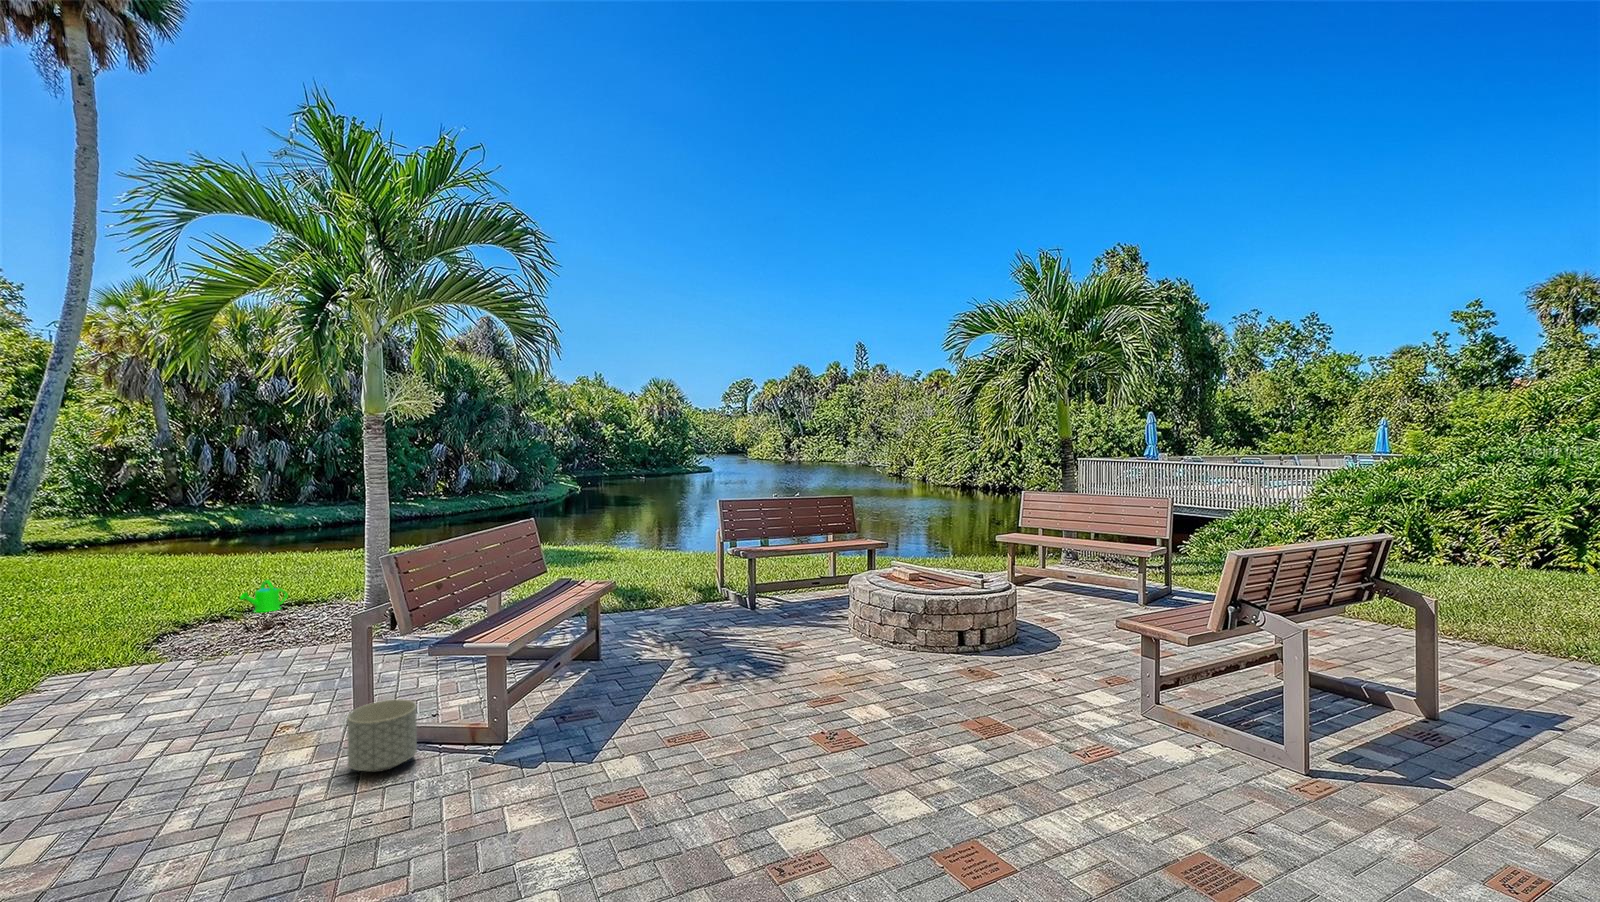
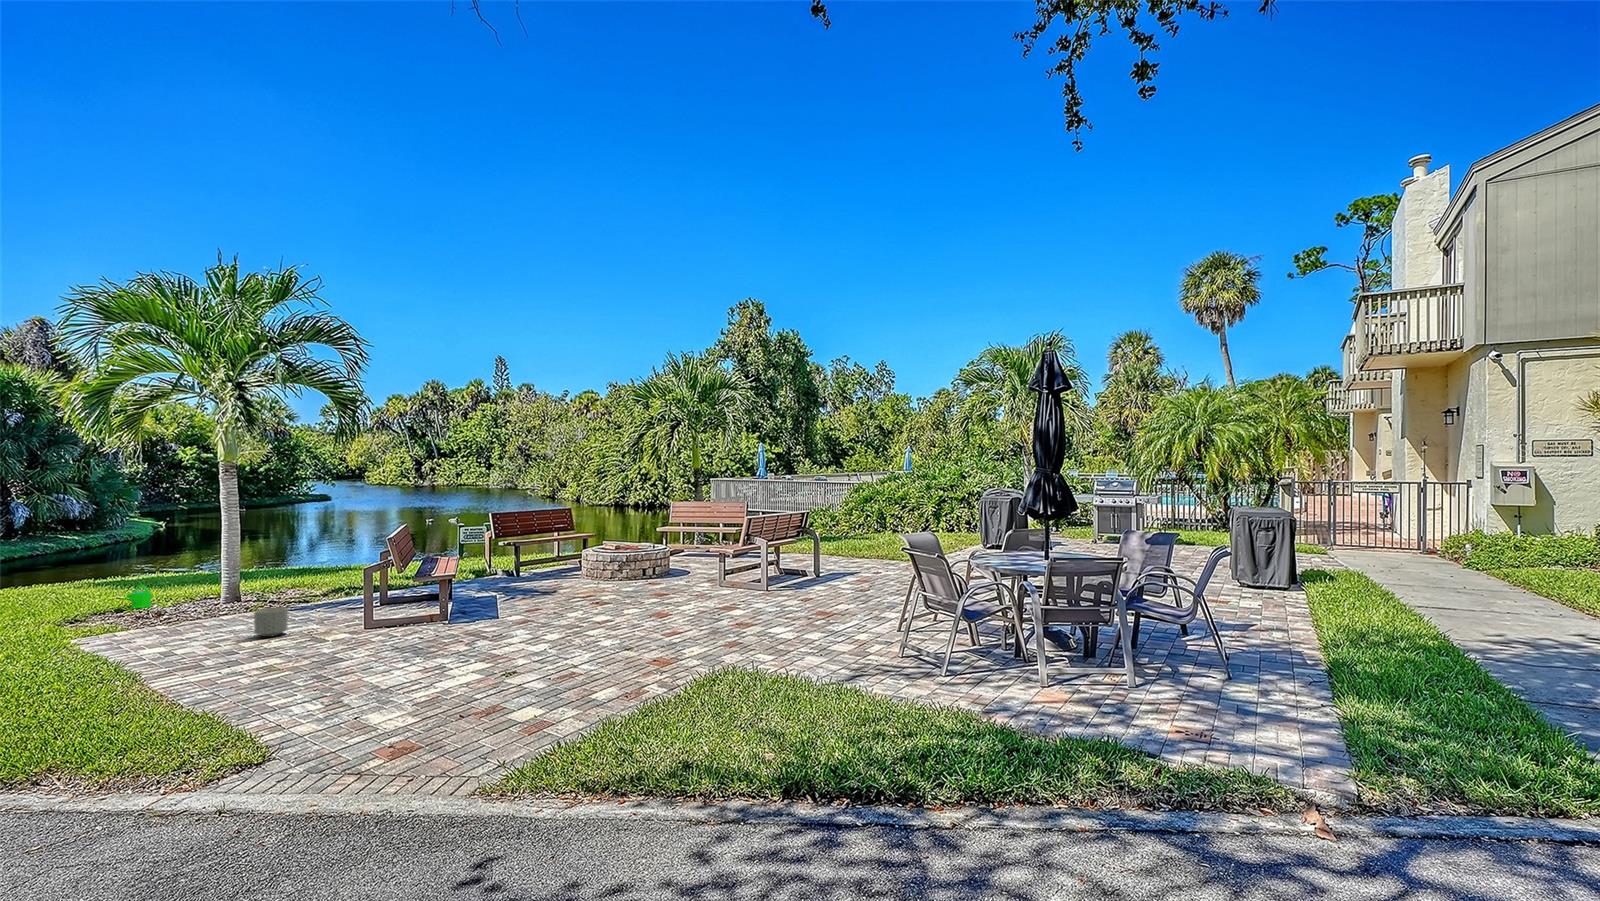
planter: present [347,699,417,772] -> present [254,607,288,637]

